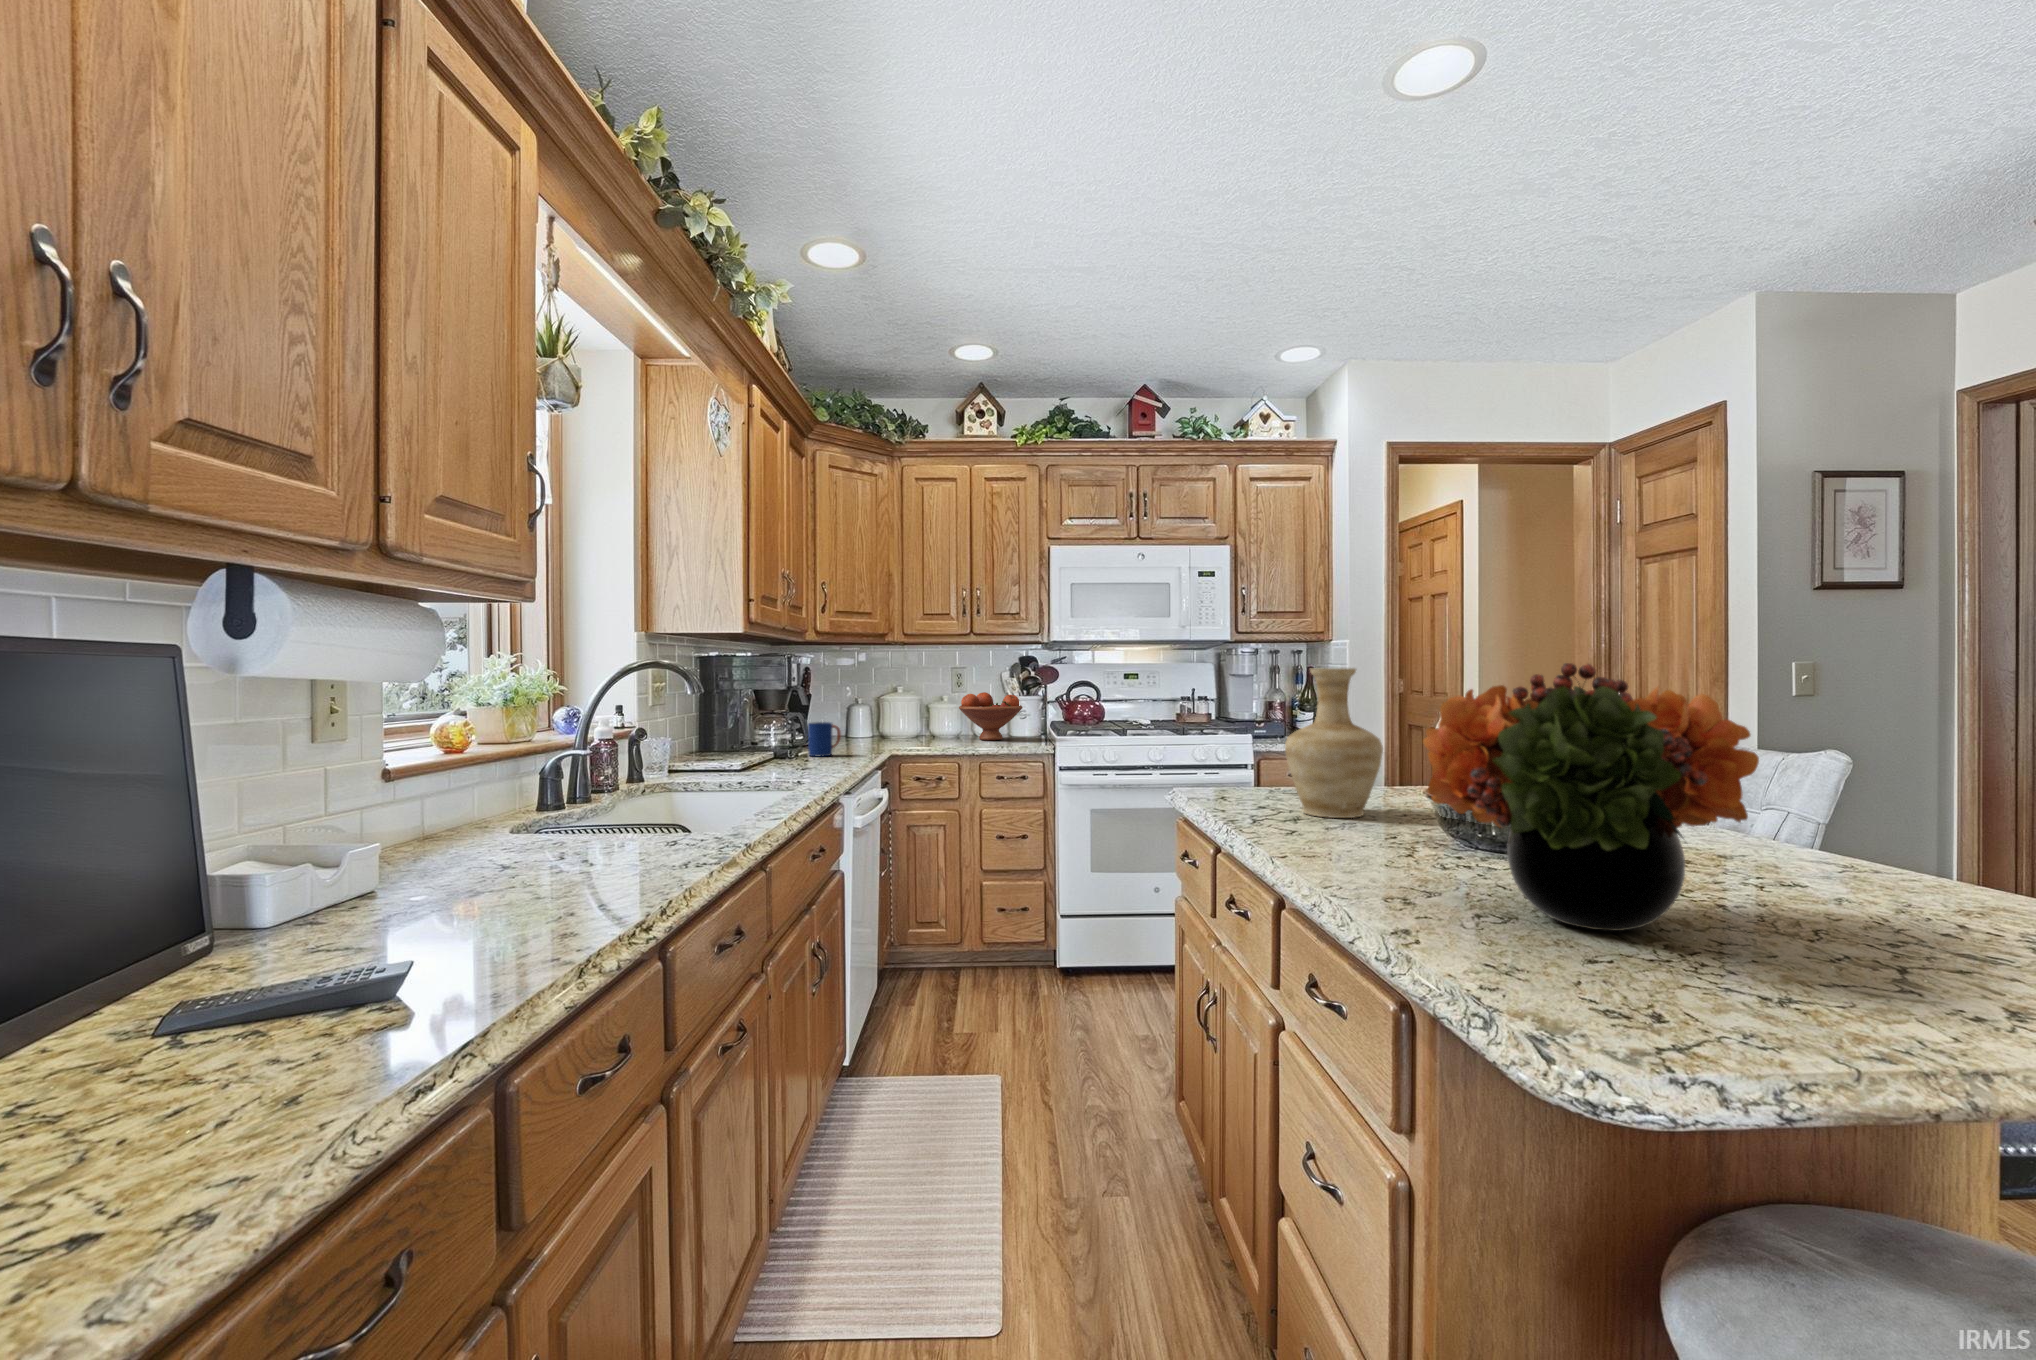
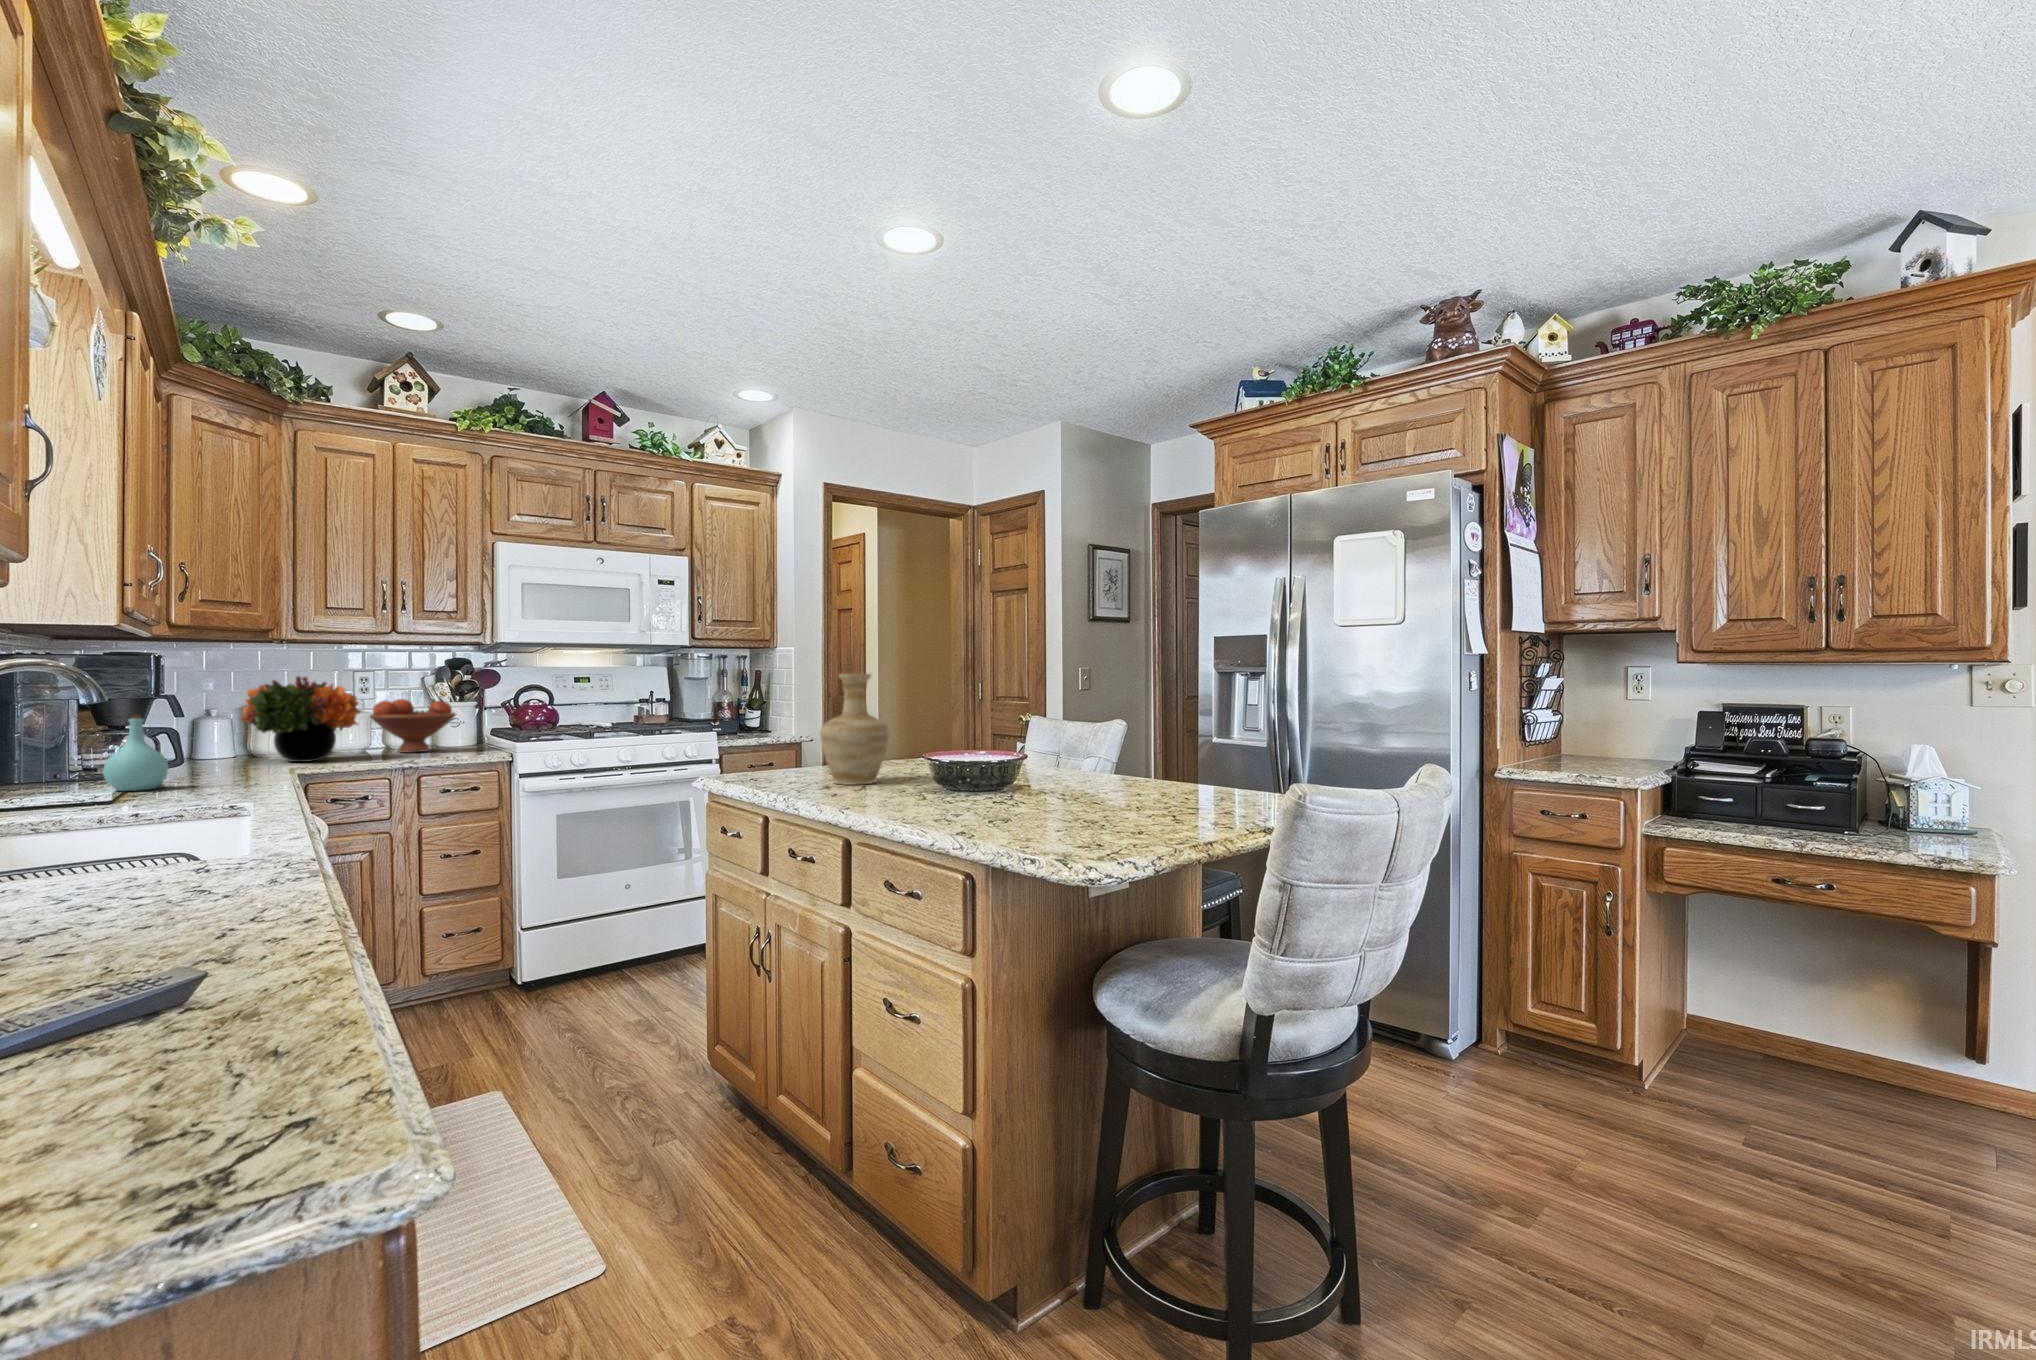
flower arrangement: present [1424,663,1759,931] -> present [241,676,361,762]
bottle: none [748,703,786,762] -> present [103,715,168,791]
mug: present [808,722,841,757] -> none [187,738,236,780]

